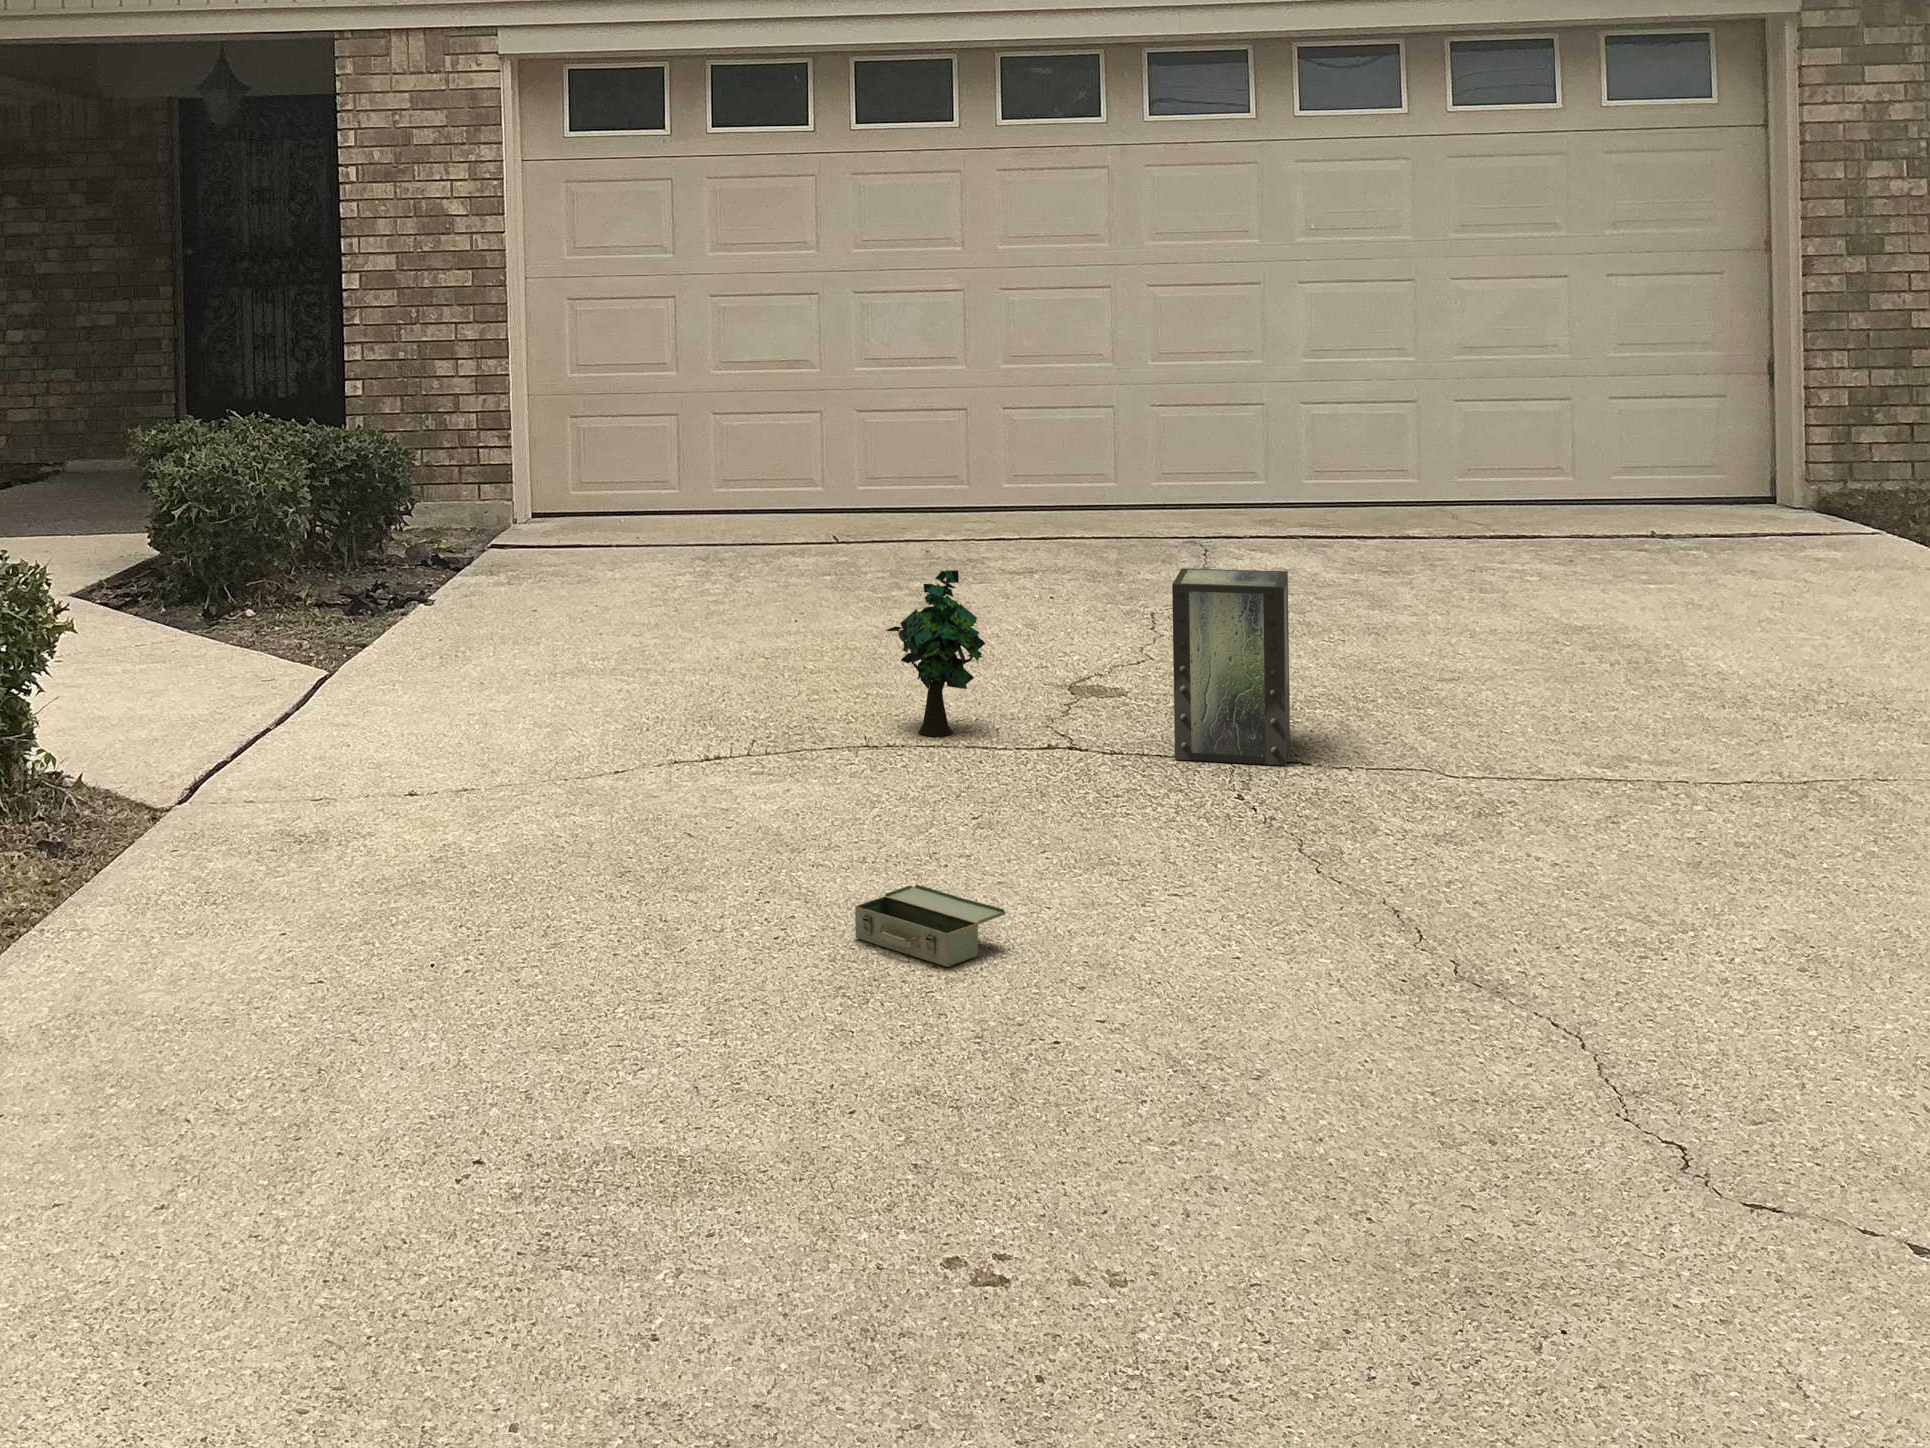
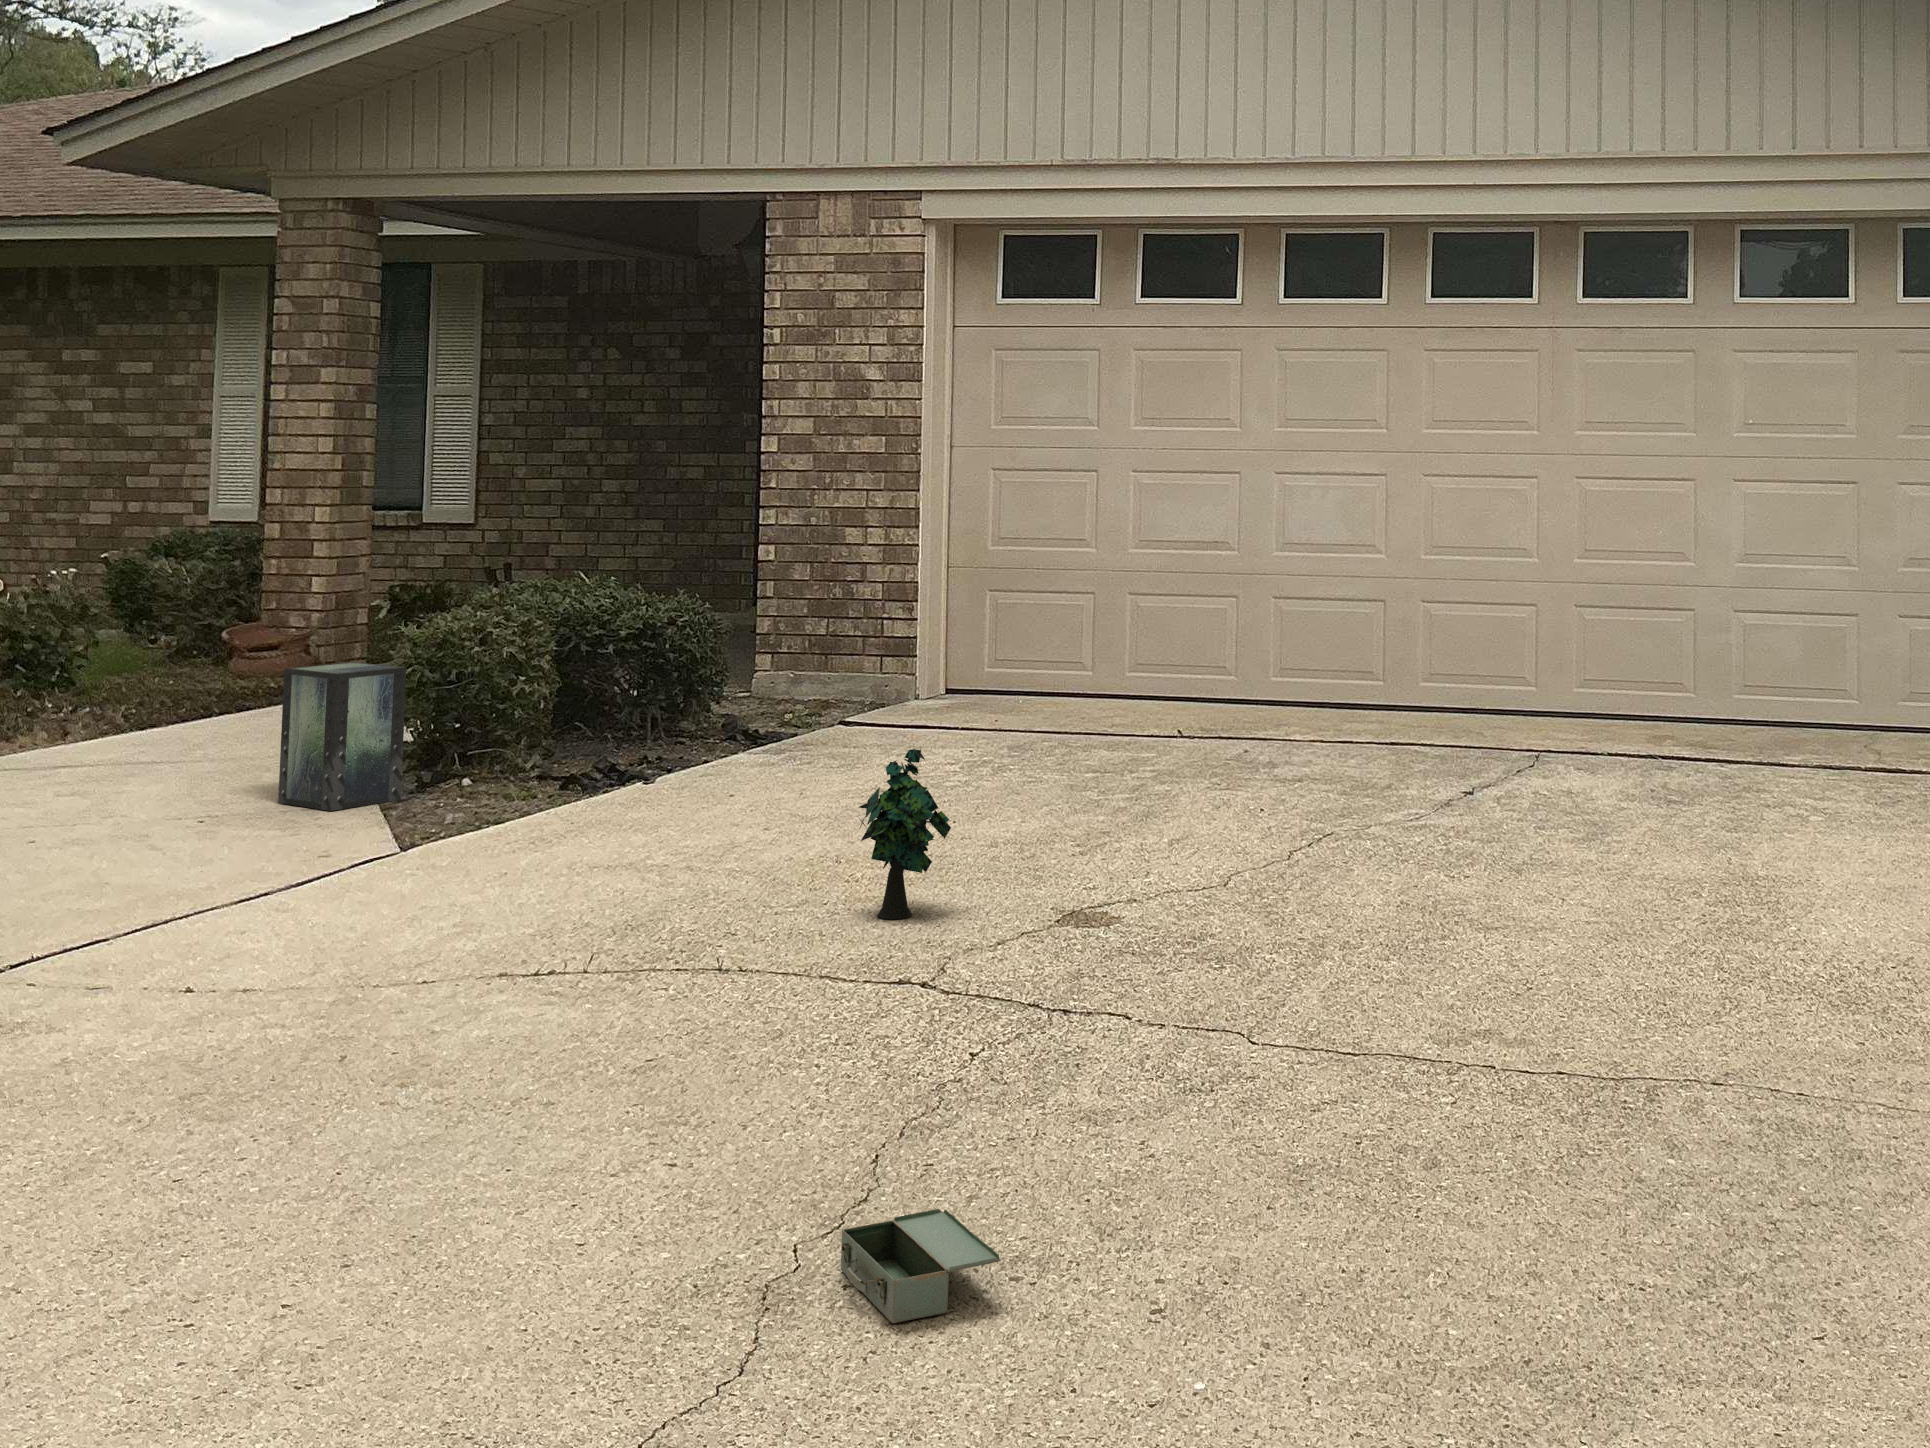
storage box: present [1172,568,1290,765] -> present [278,662,406,811]
toolbox: present [855,885,1006,967] -> present [841,1209,1000,1323]

